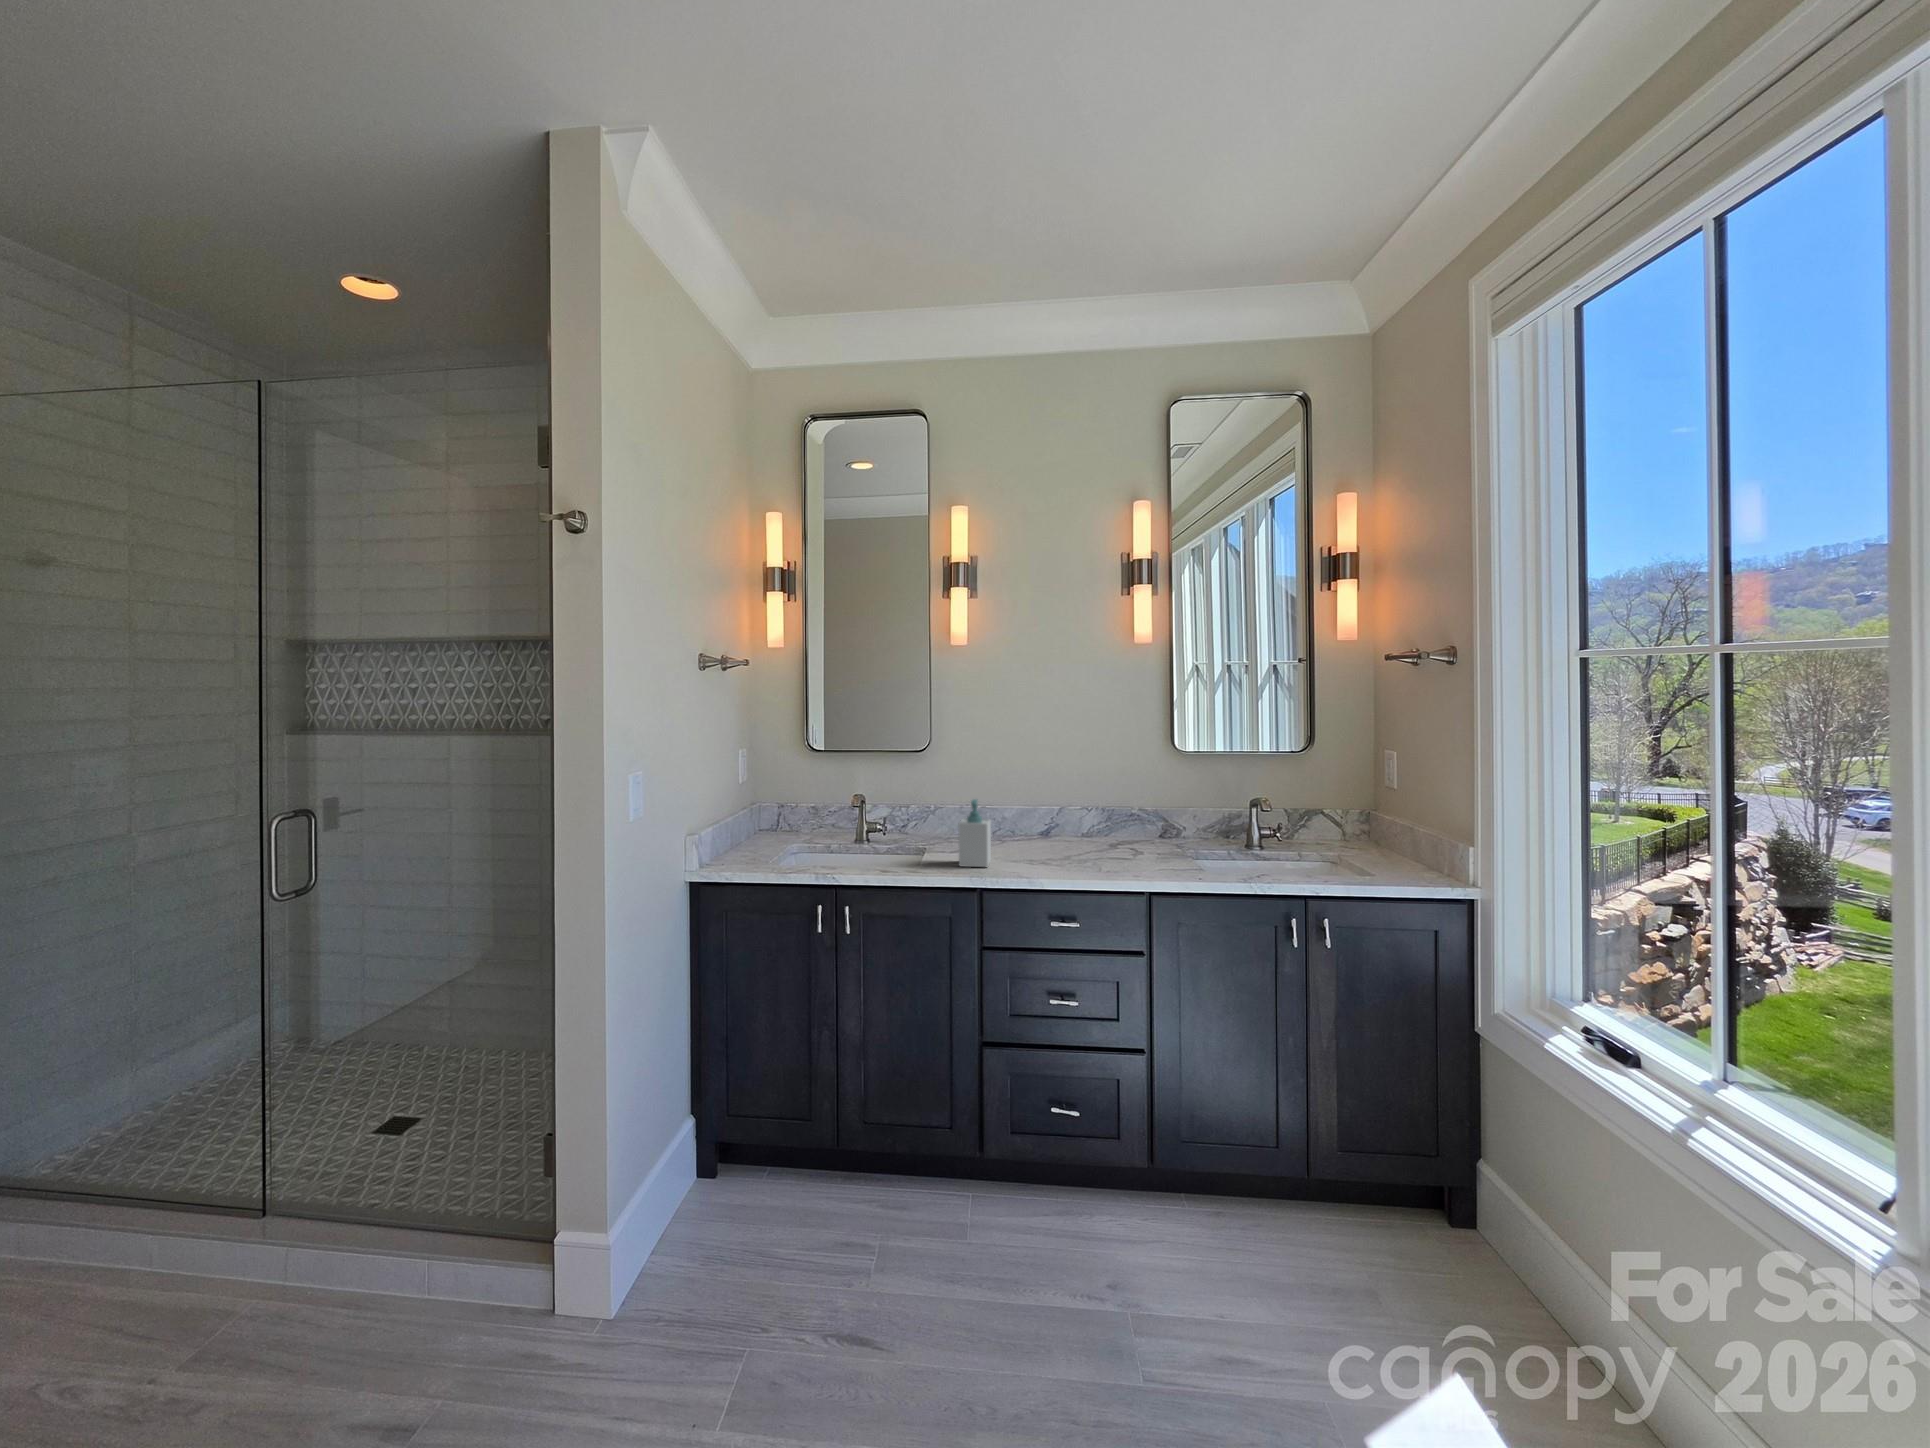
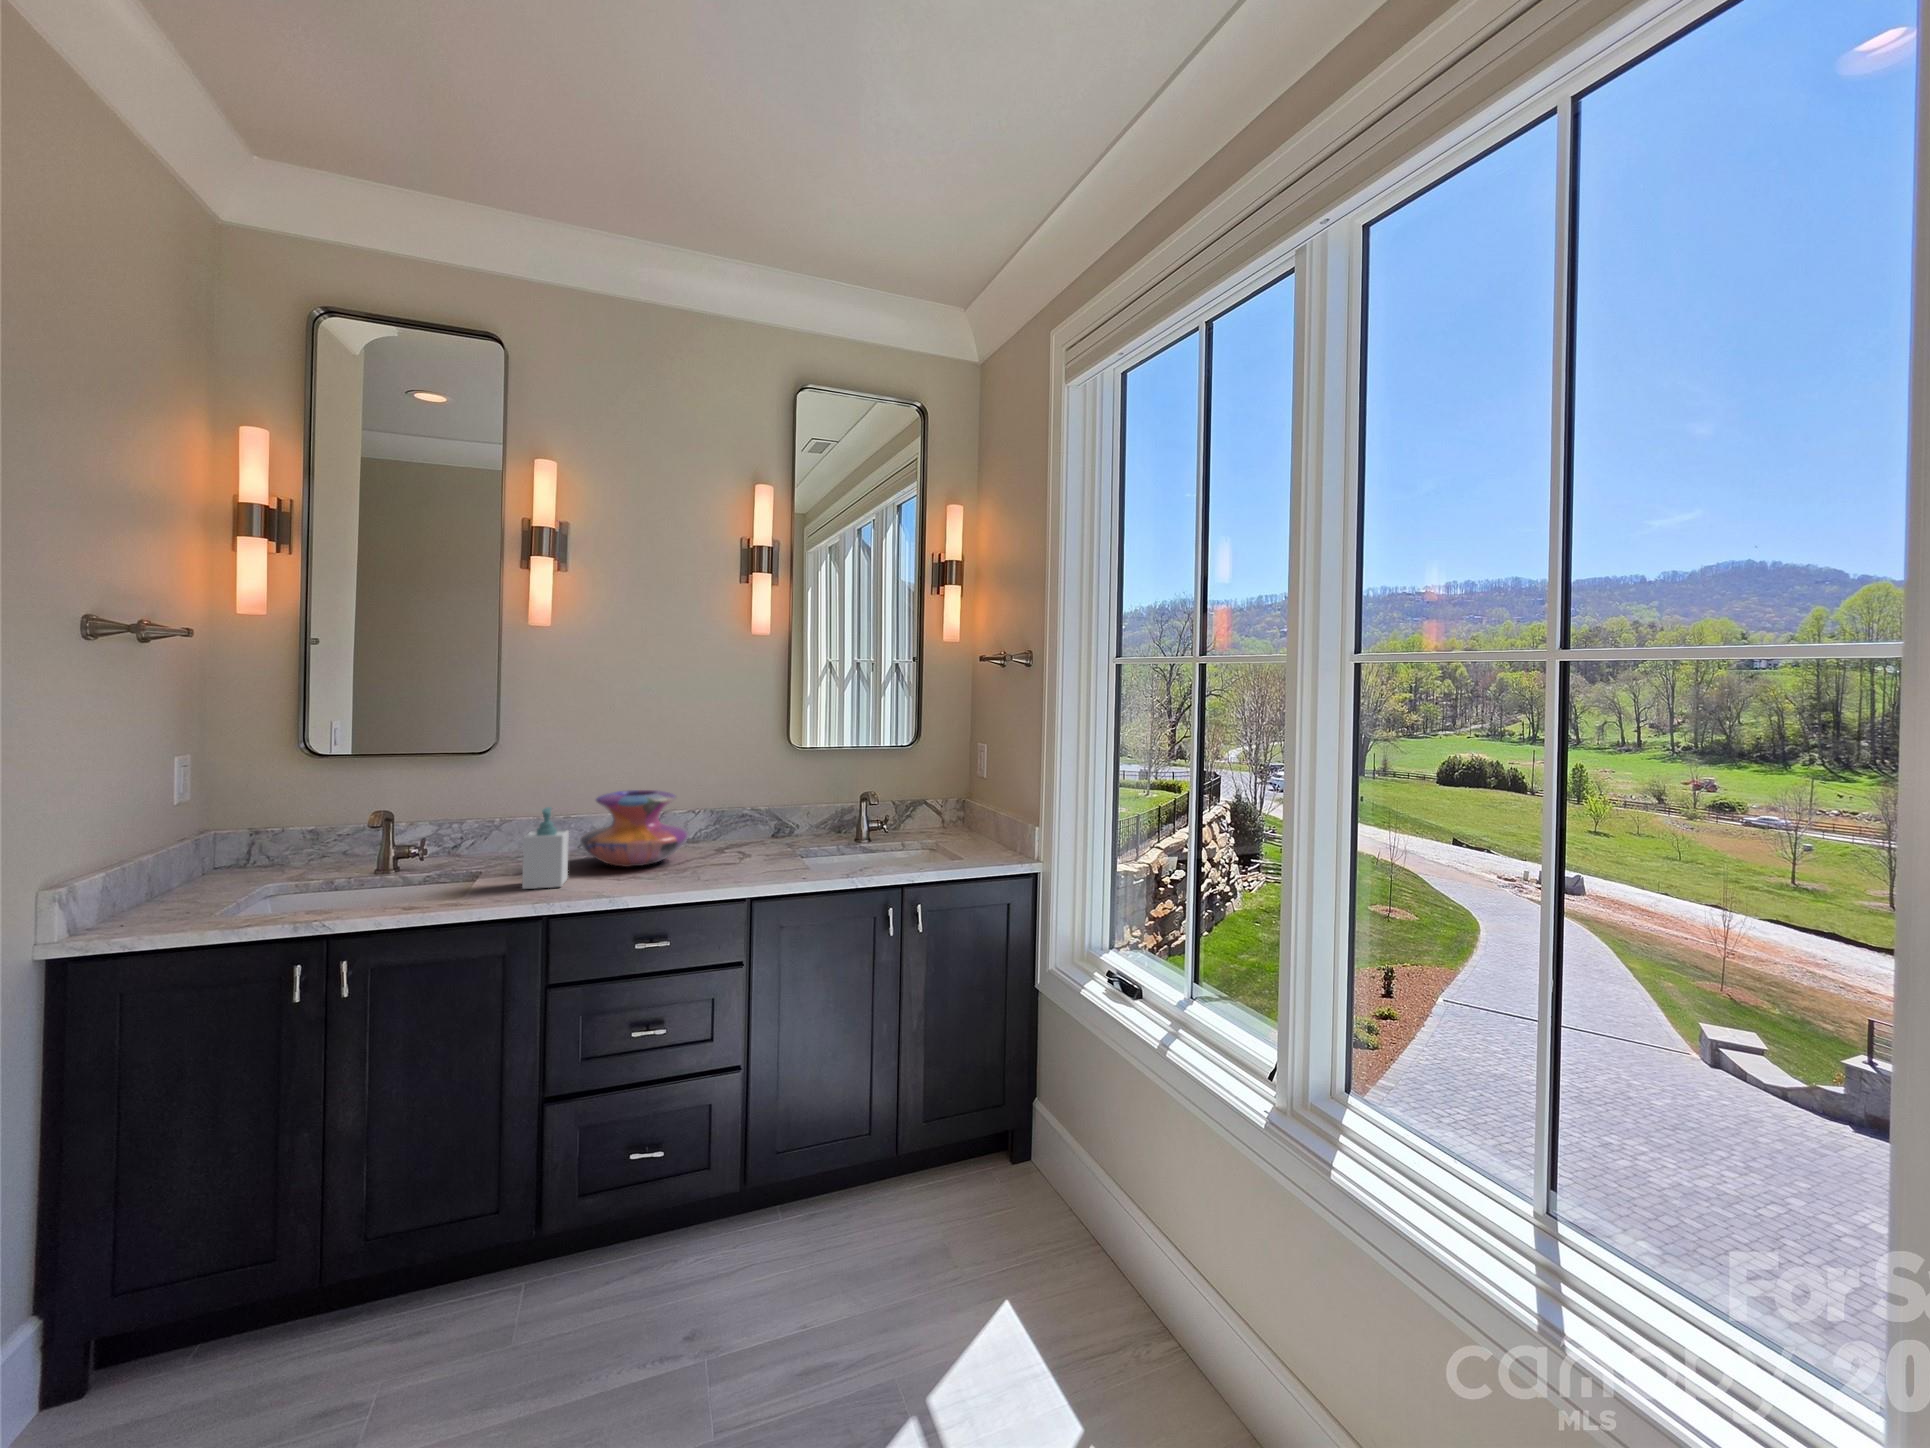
decorative vase: none [997,787,1085,855] -> present [580,790,689,867]

